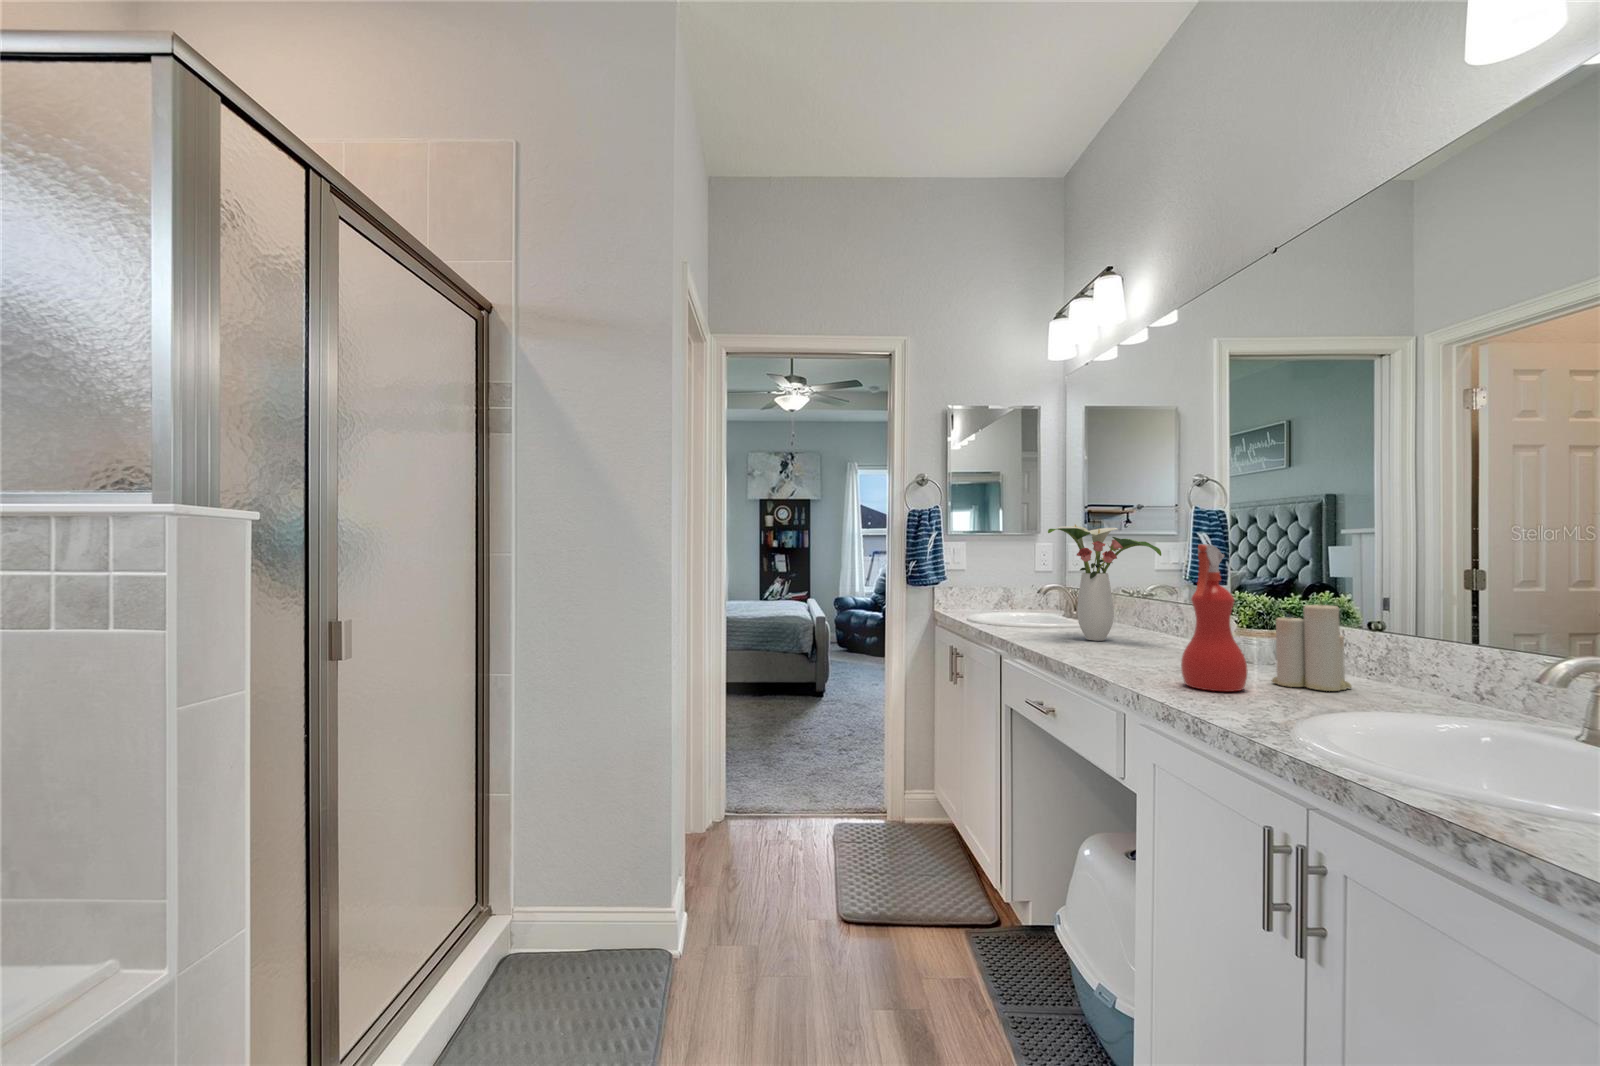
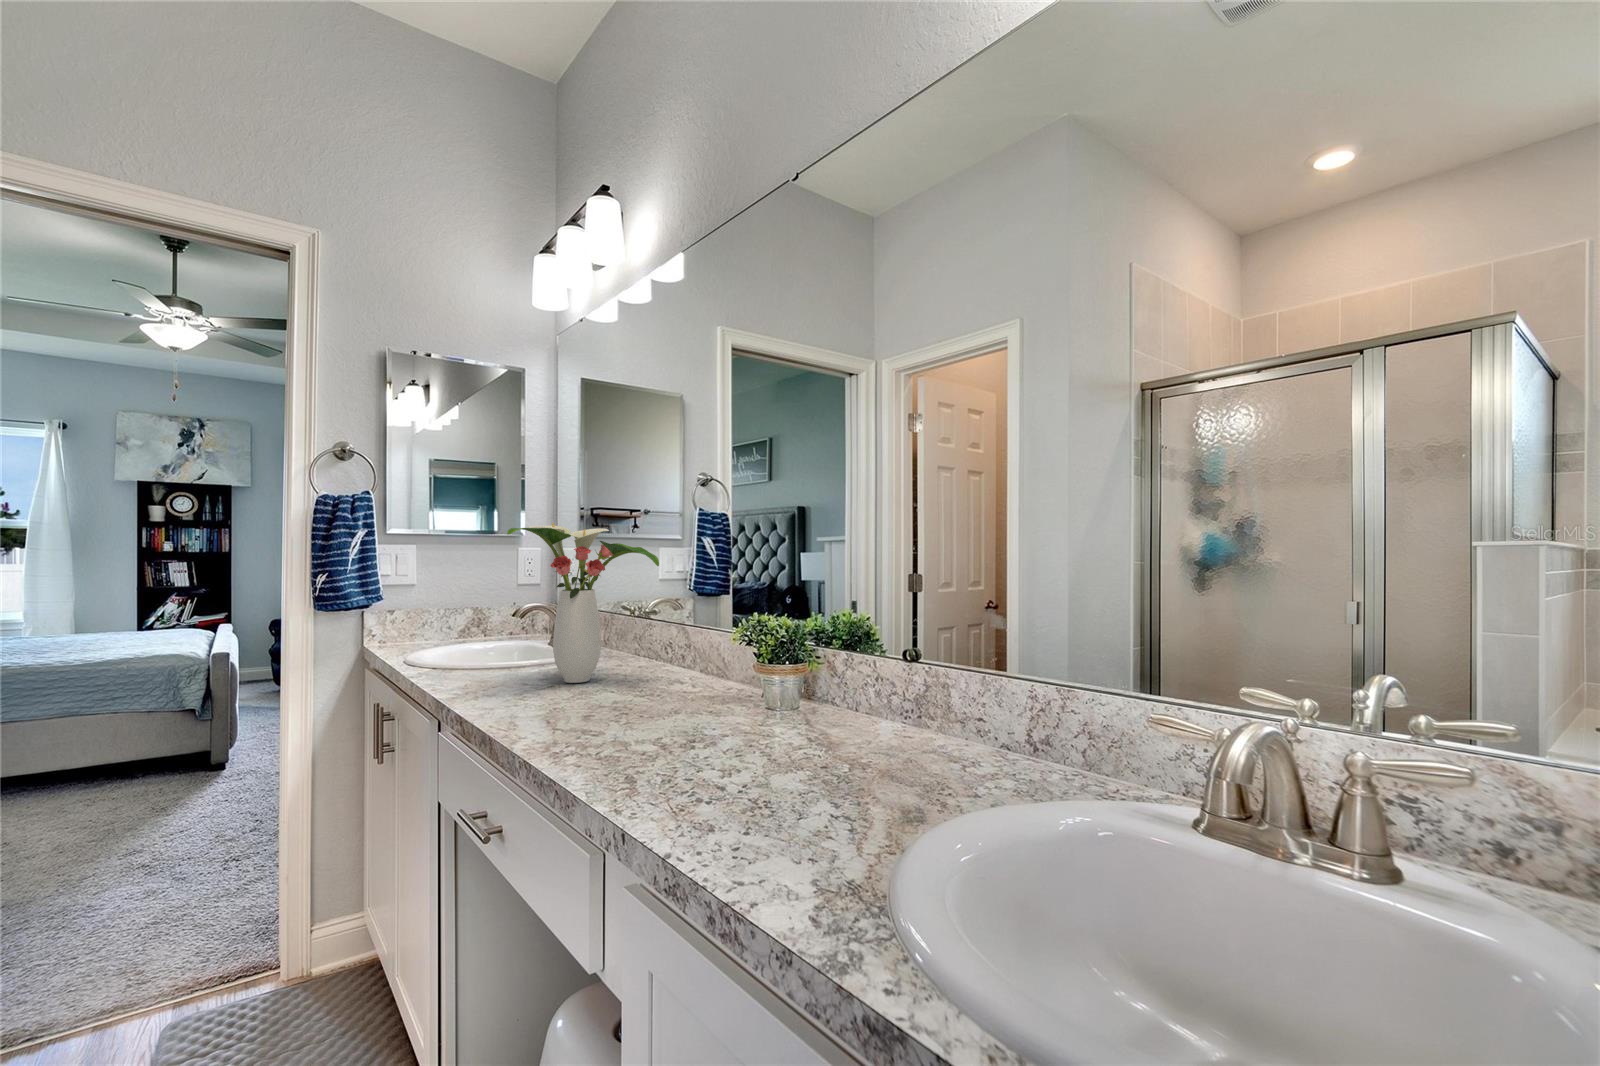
spray bottle: present [1181,544,1248,691] -> none [675,554,762,784]
candle: present [1272,604,1352,691] -> none [787,622,871,751]

